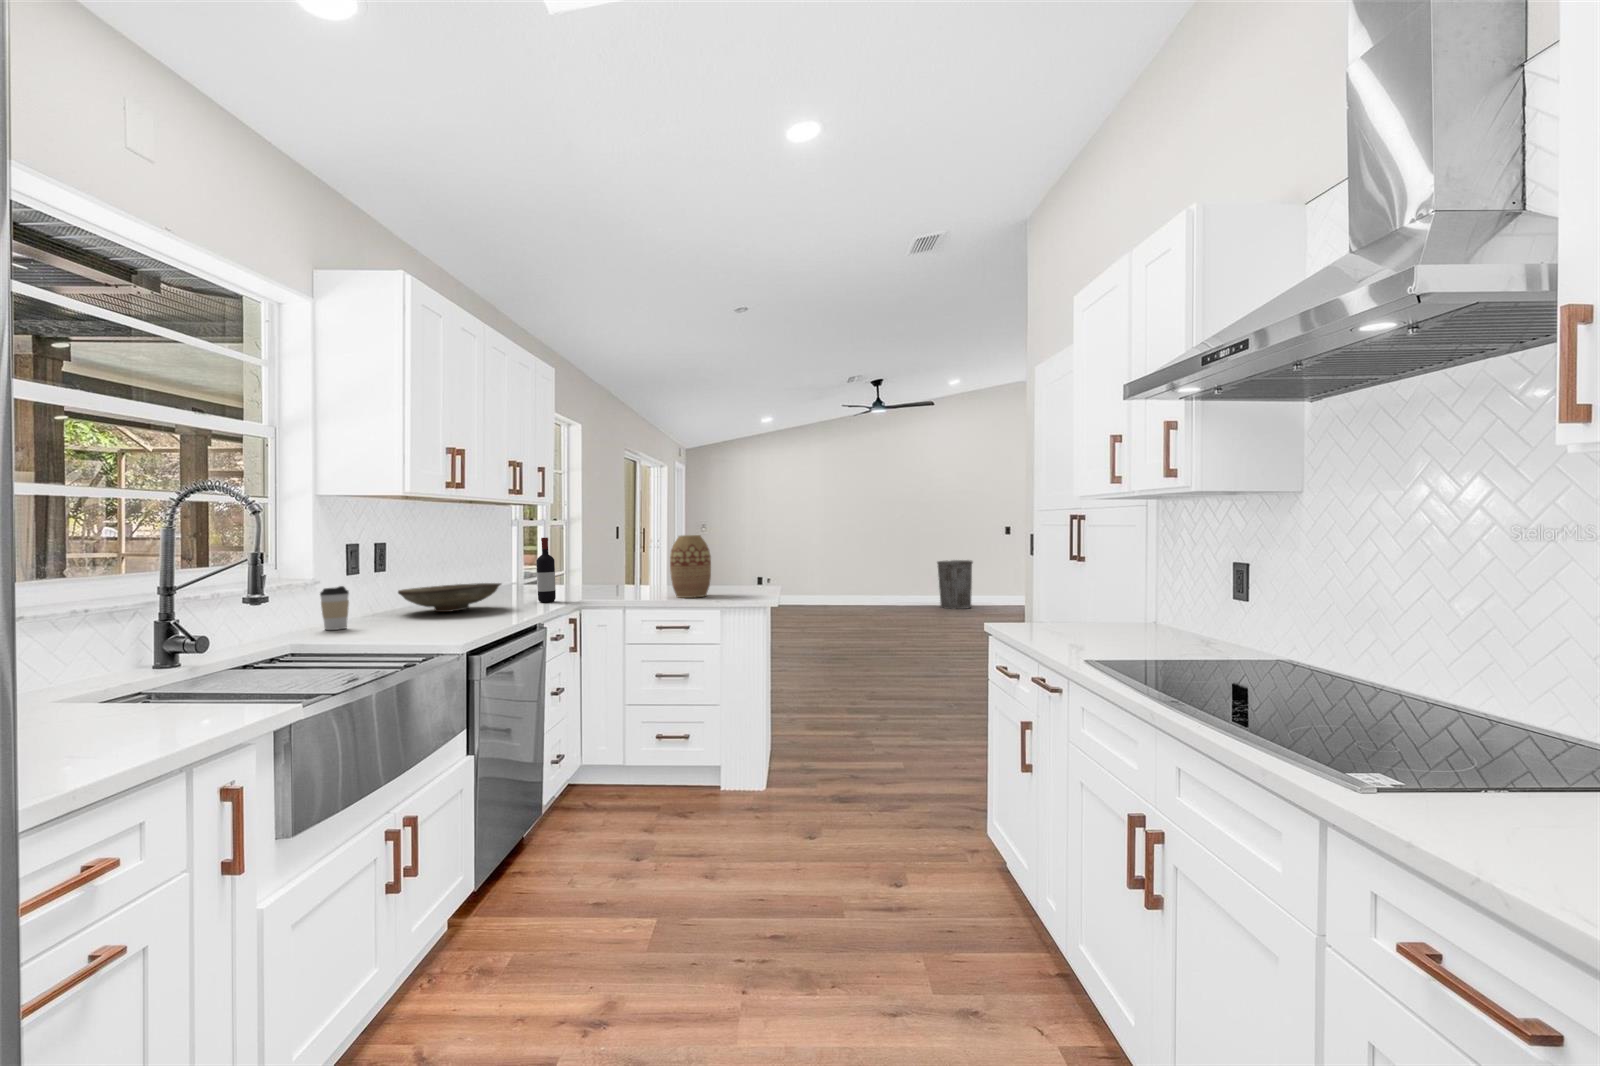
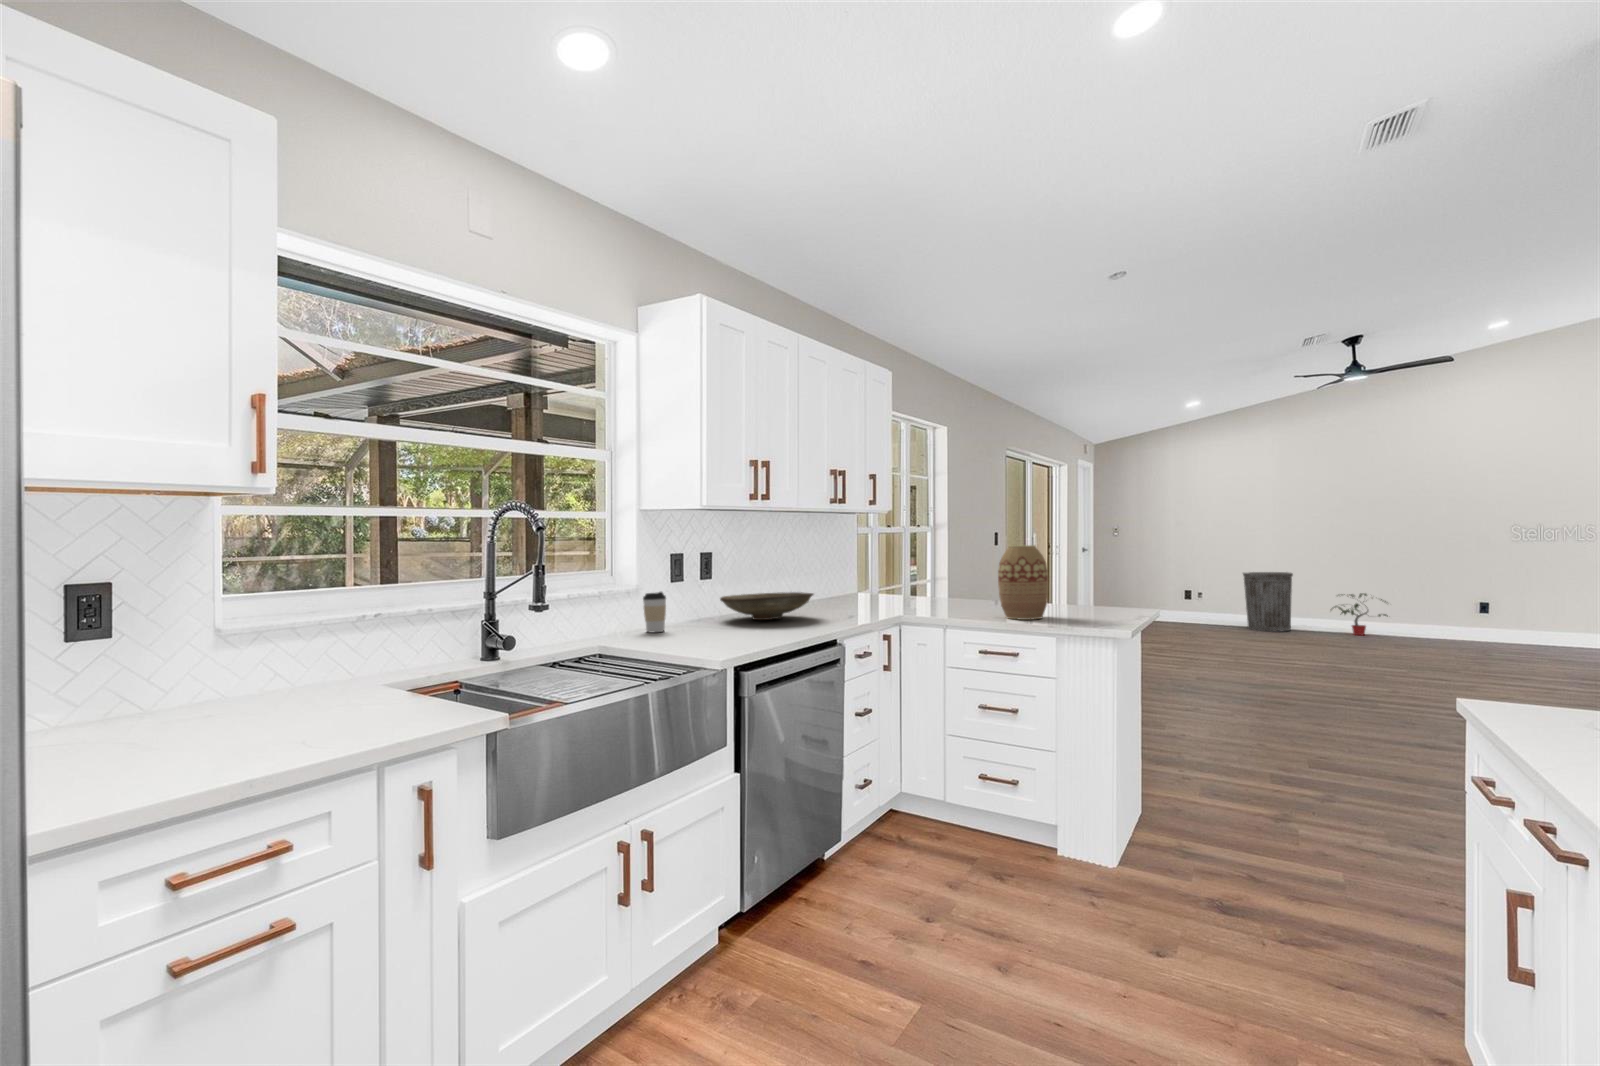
wine bottle: present [536,538,556,602] -> none [854,547,874,615]
trash can: present [937,560,973,609] -> present [1243,572,1293,632]
potted plant: none [859,573,898,606] -> present [1334,593,1388,635]

